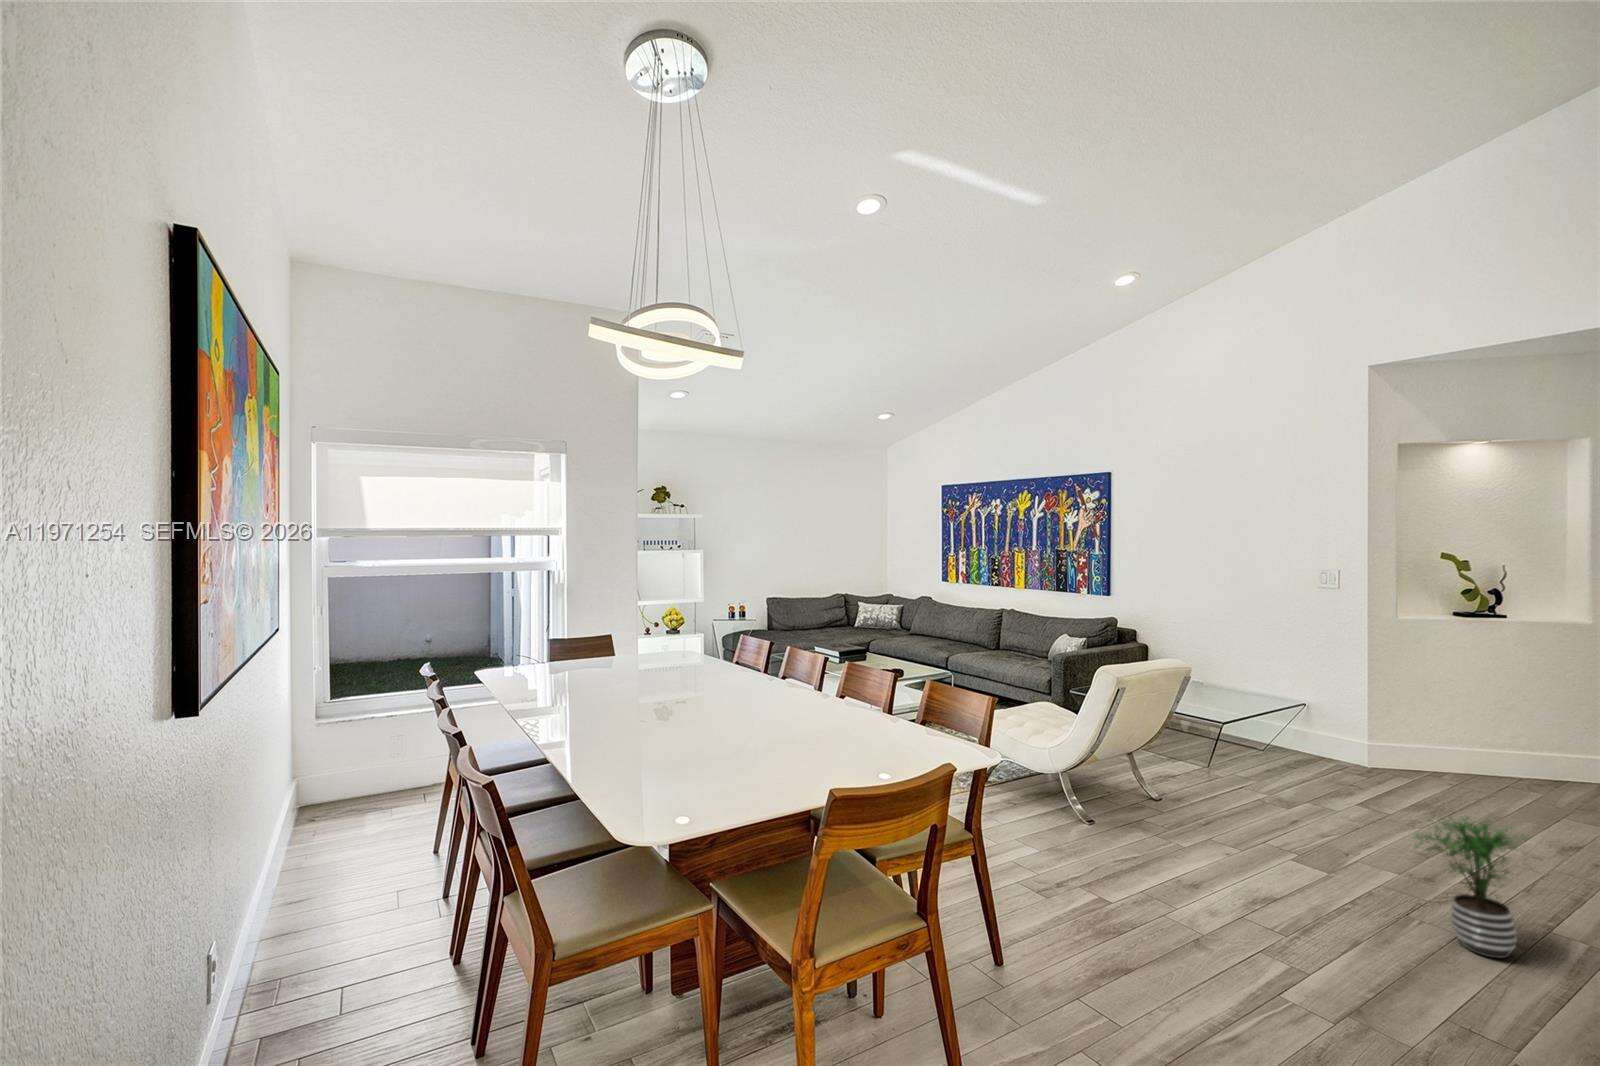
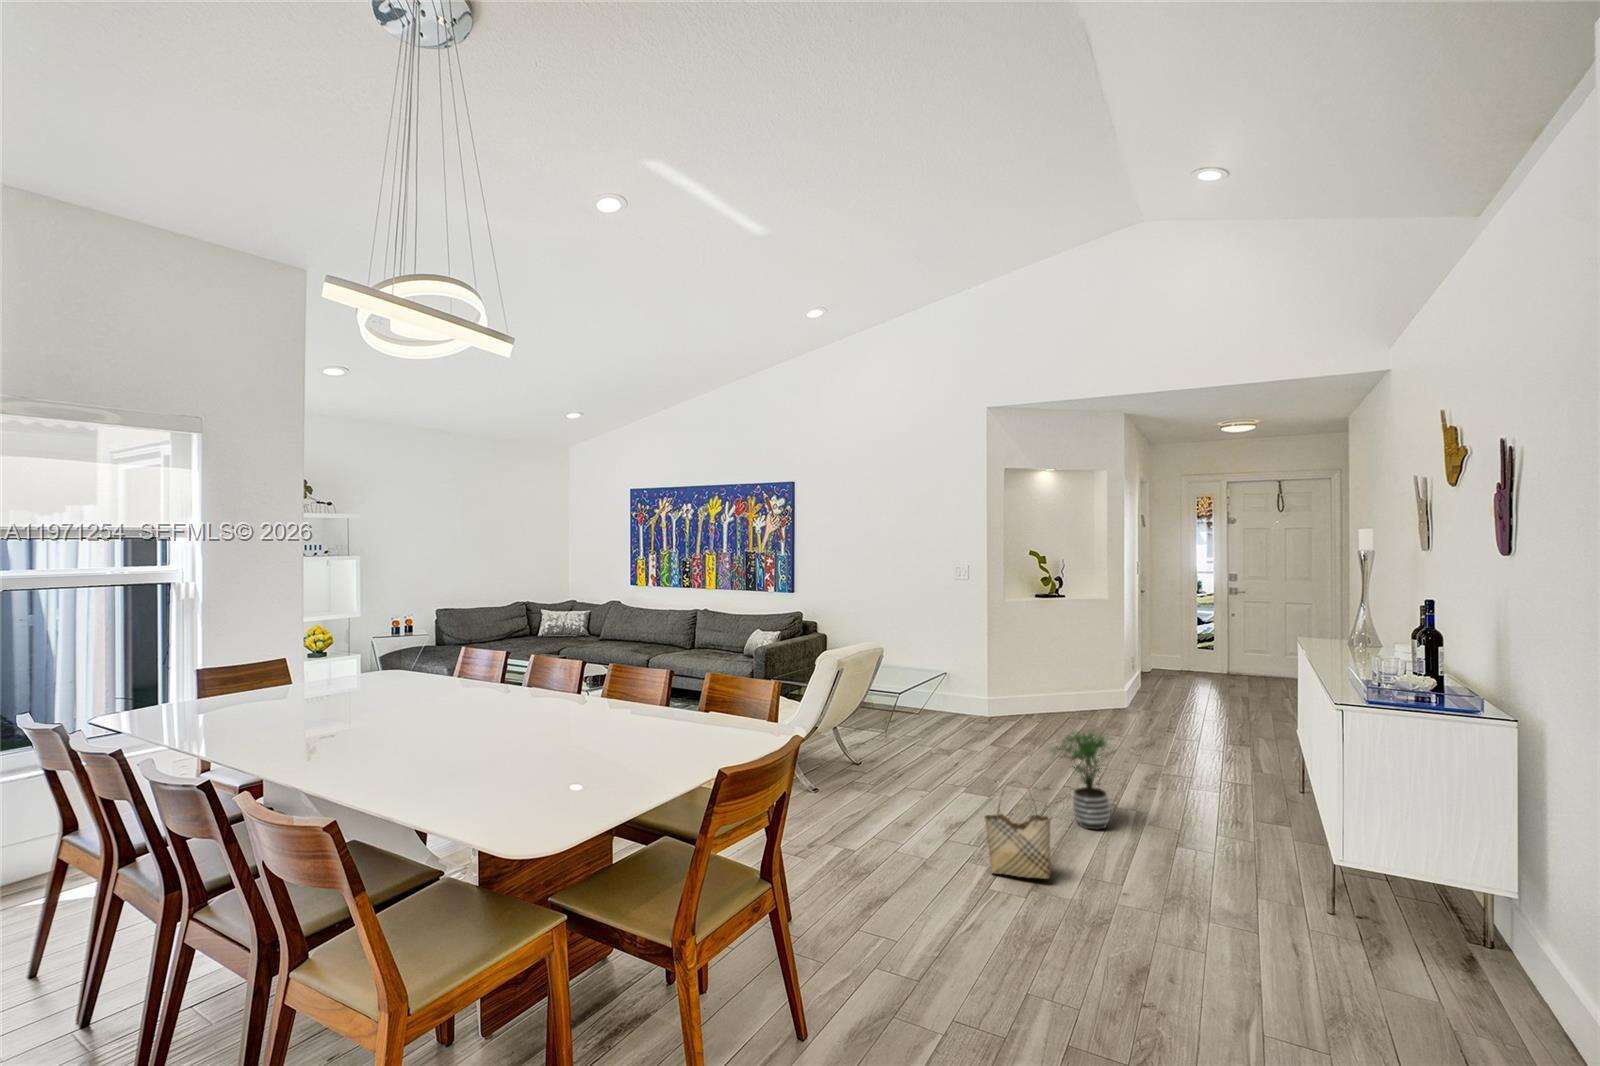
woven basket: none [1281,870,1382,1005] -> present [984,781,1051,879]

